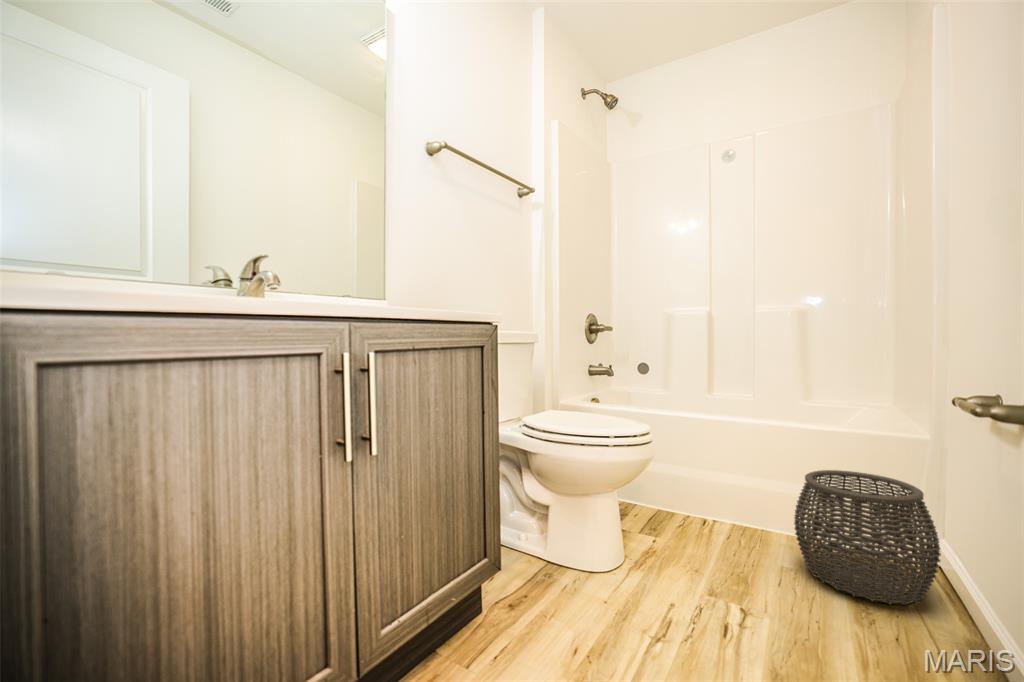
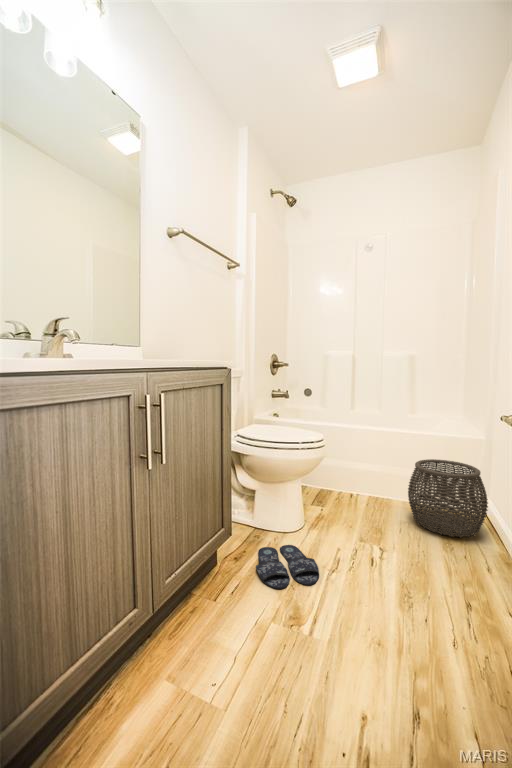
slippers: none [537,591,634,660] -> present [256,545,319,589]

